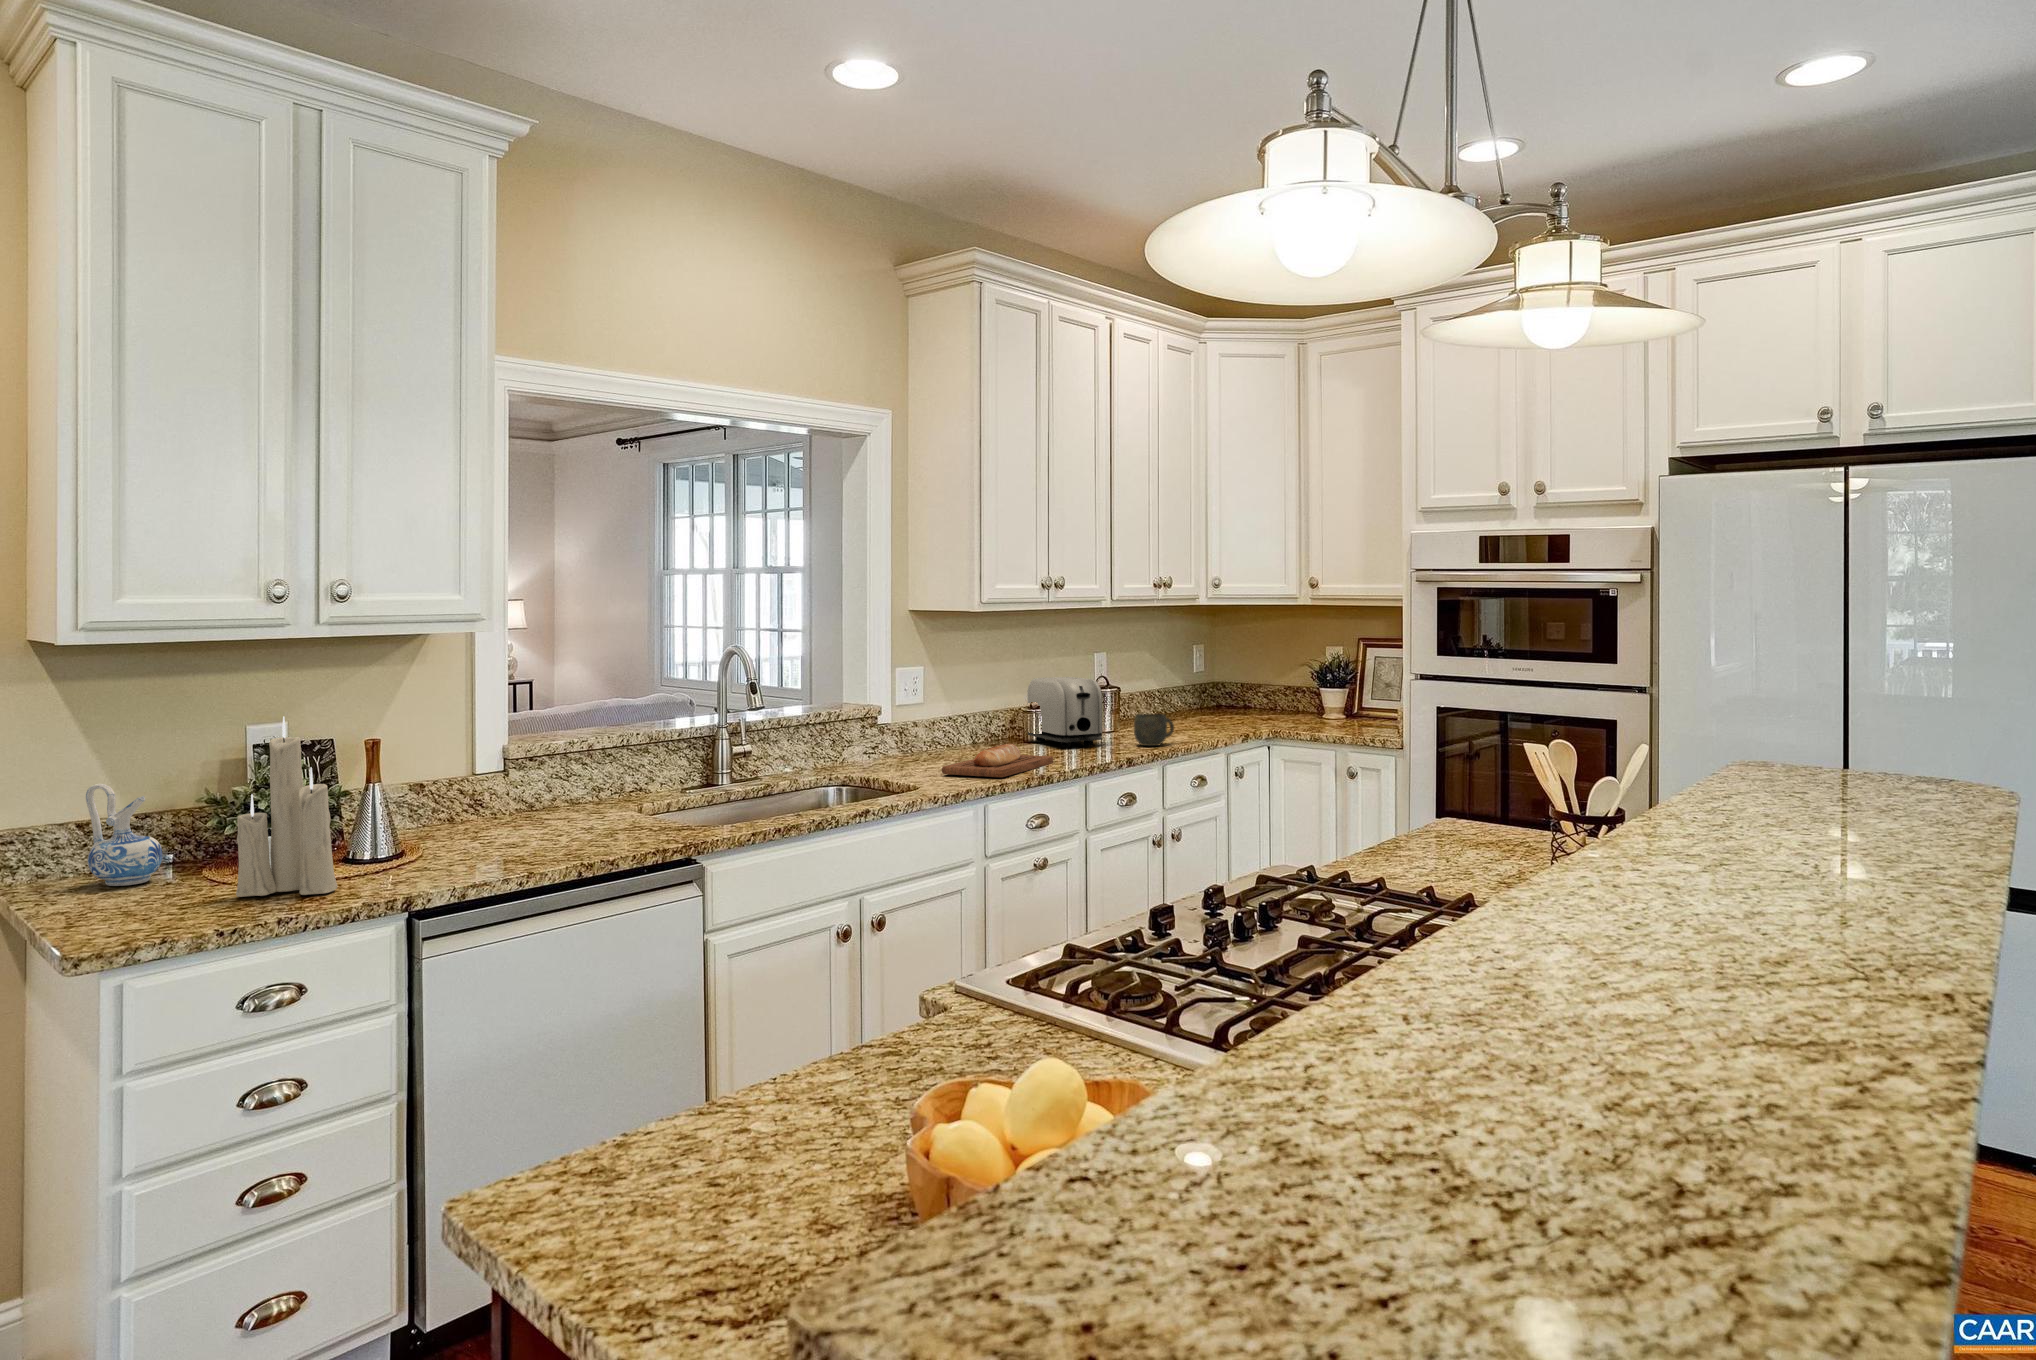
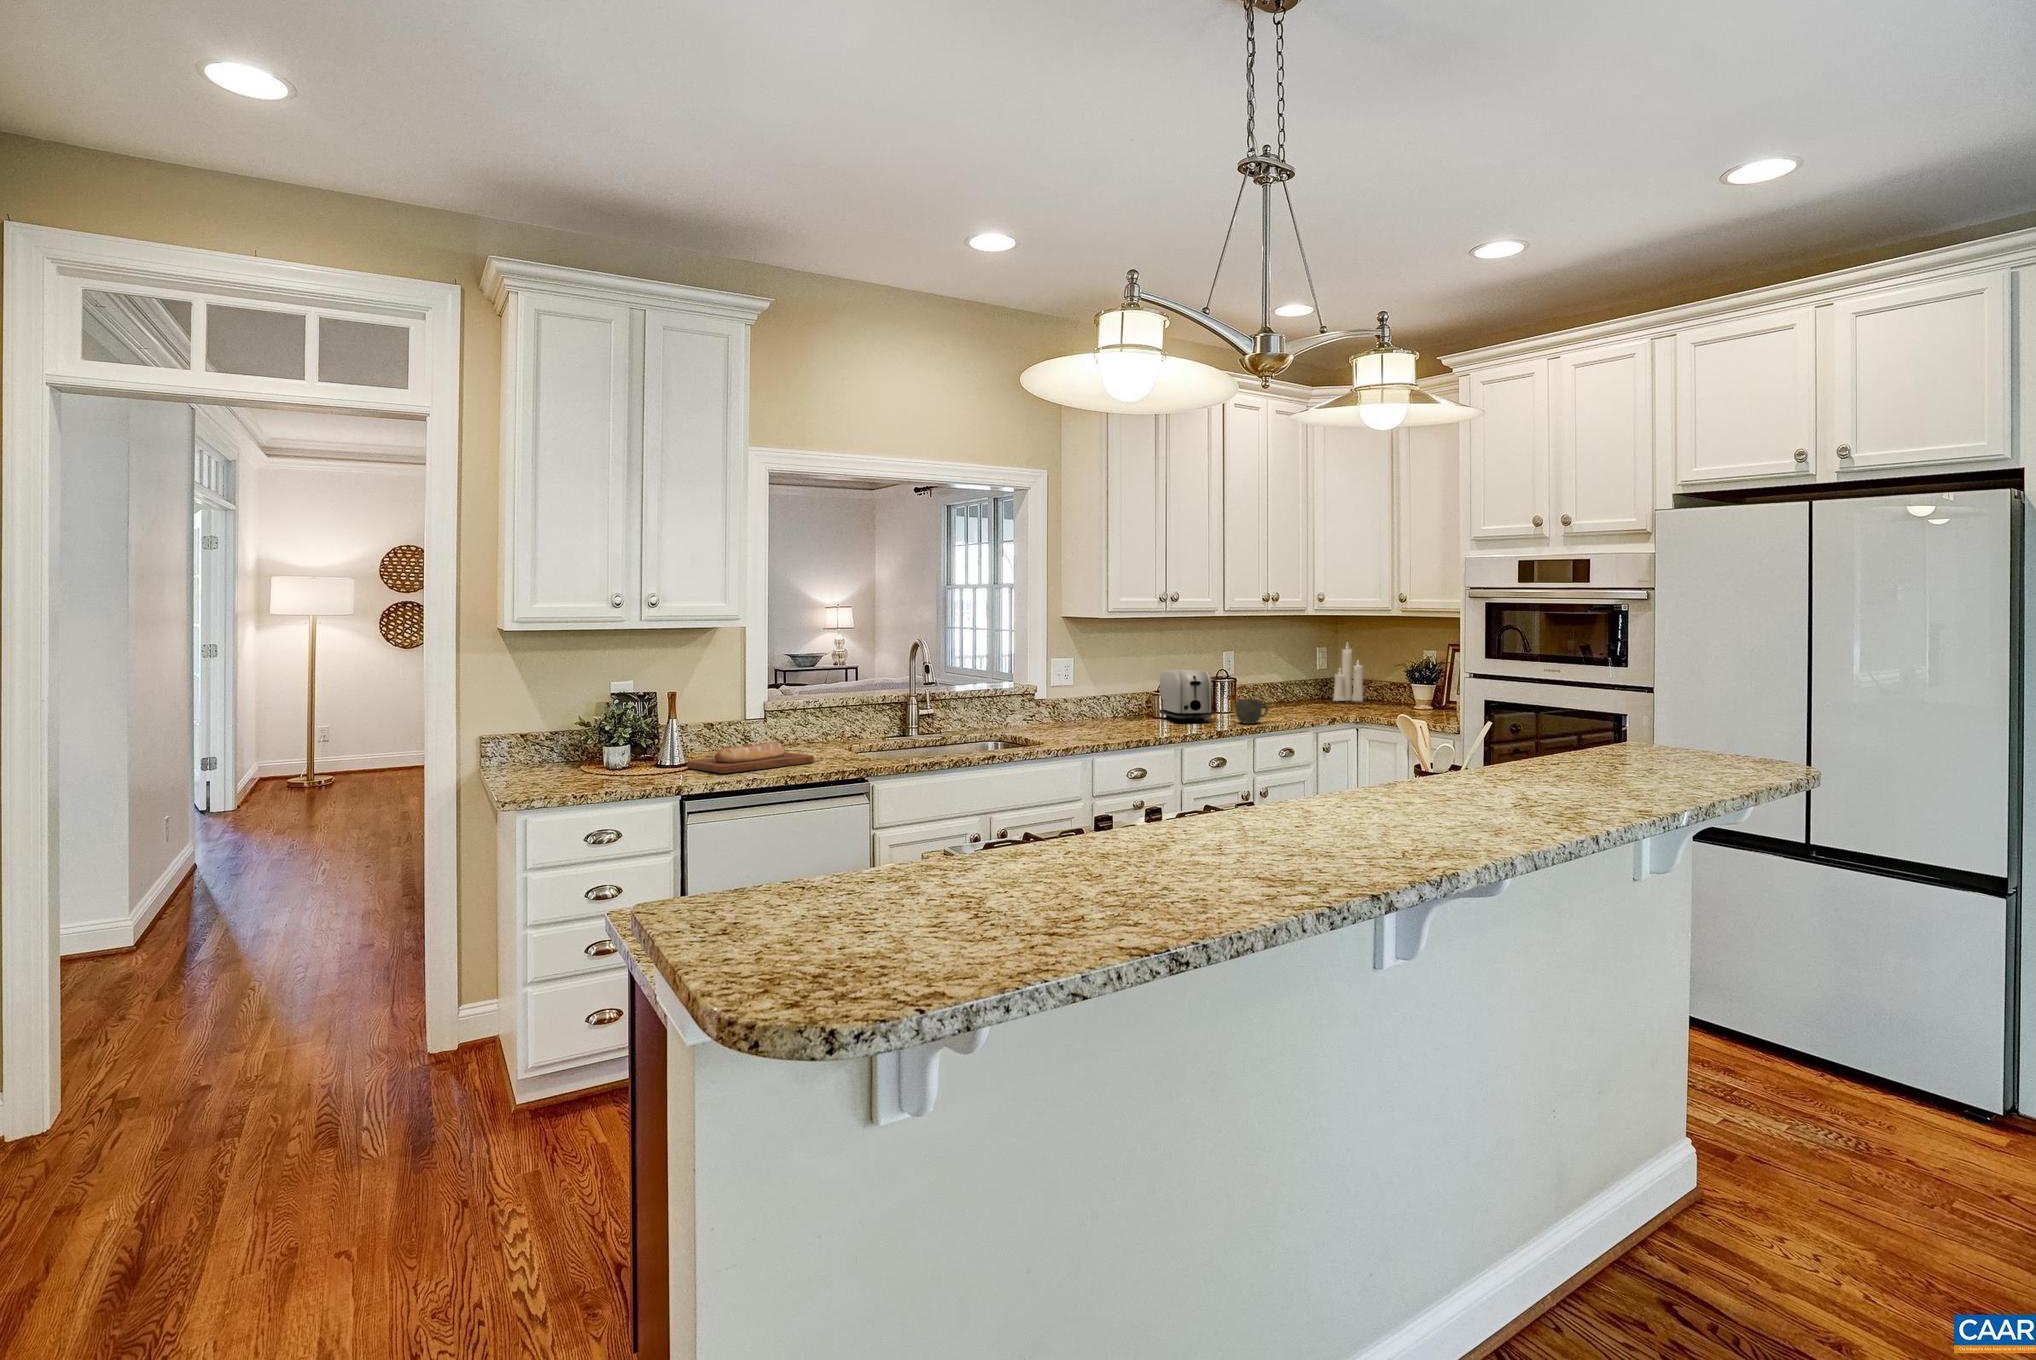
candle: present [236,716,337,897] -> present [1333,649,1363,701]
bread loaf: present [942,744,1053,777] -> present [687,742,814,773]
ceramic pitcher: present [86,784,162,886] -> none [519,712,558,771]

